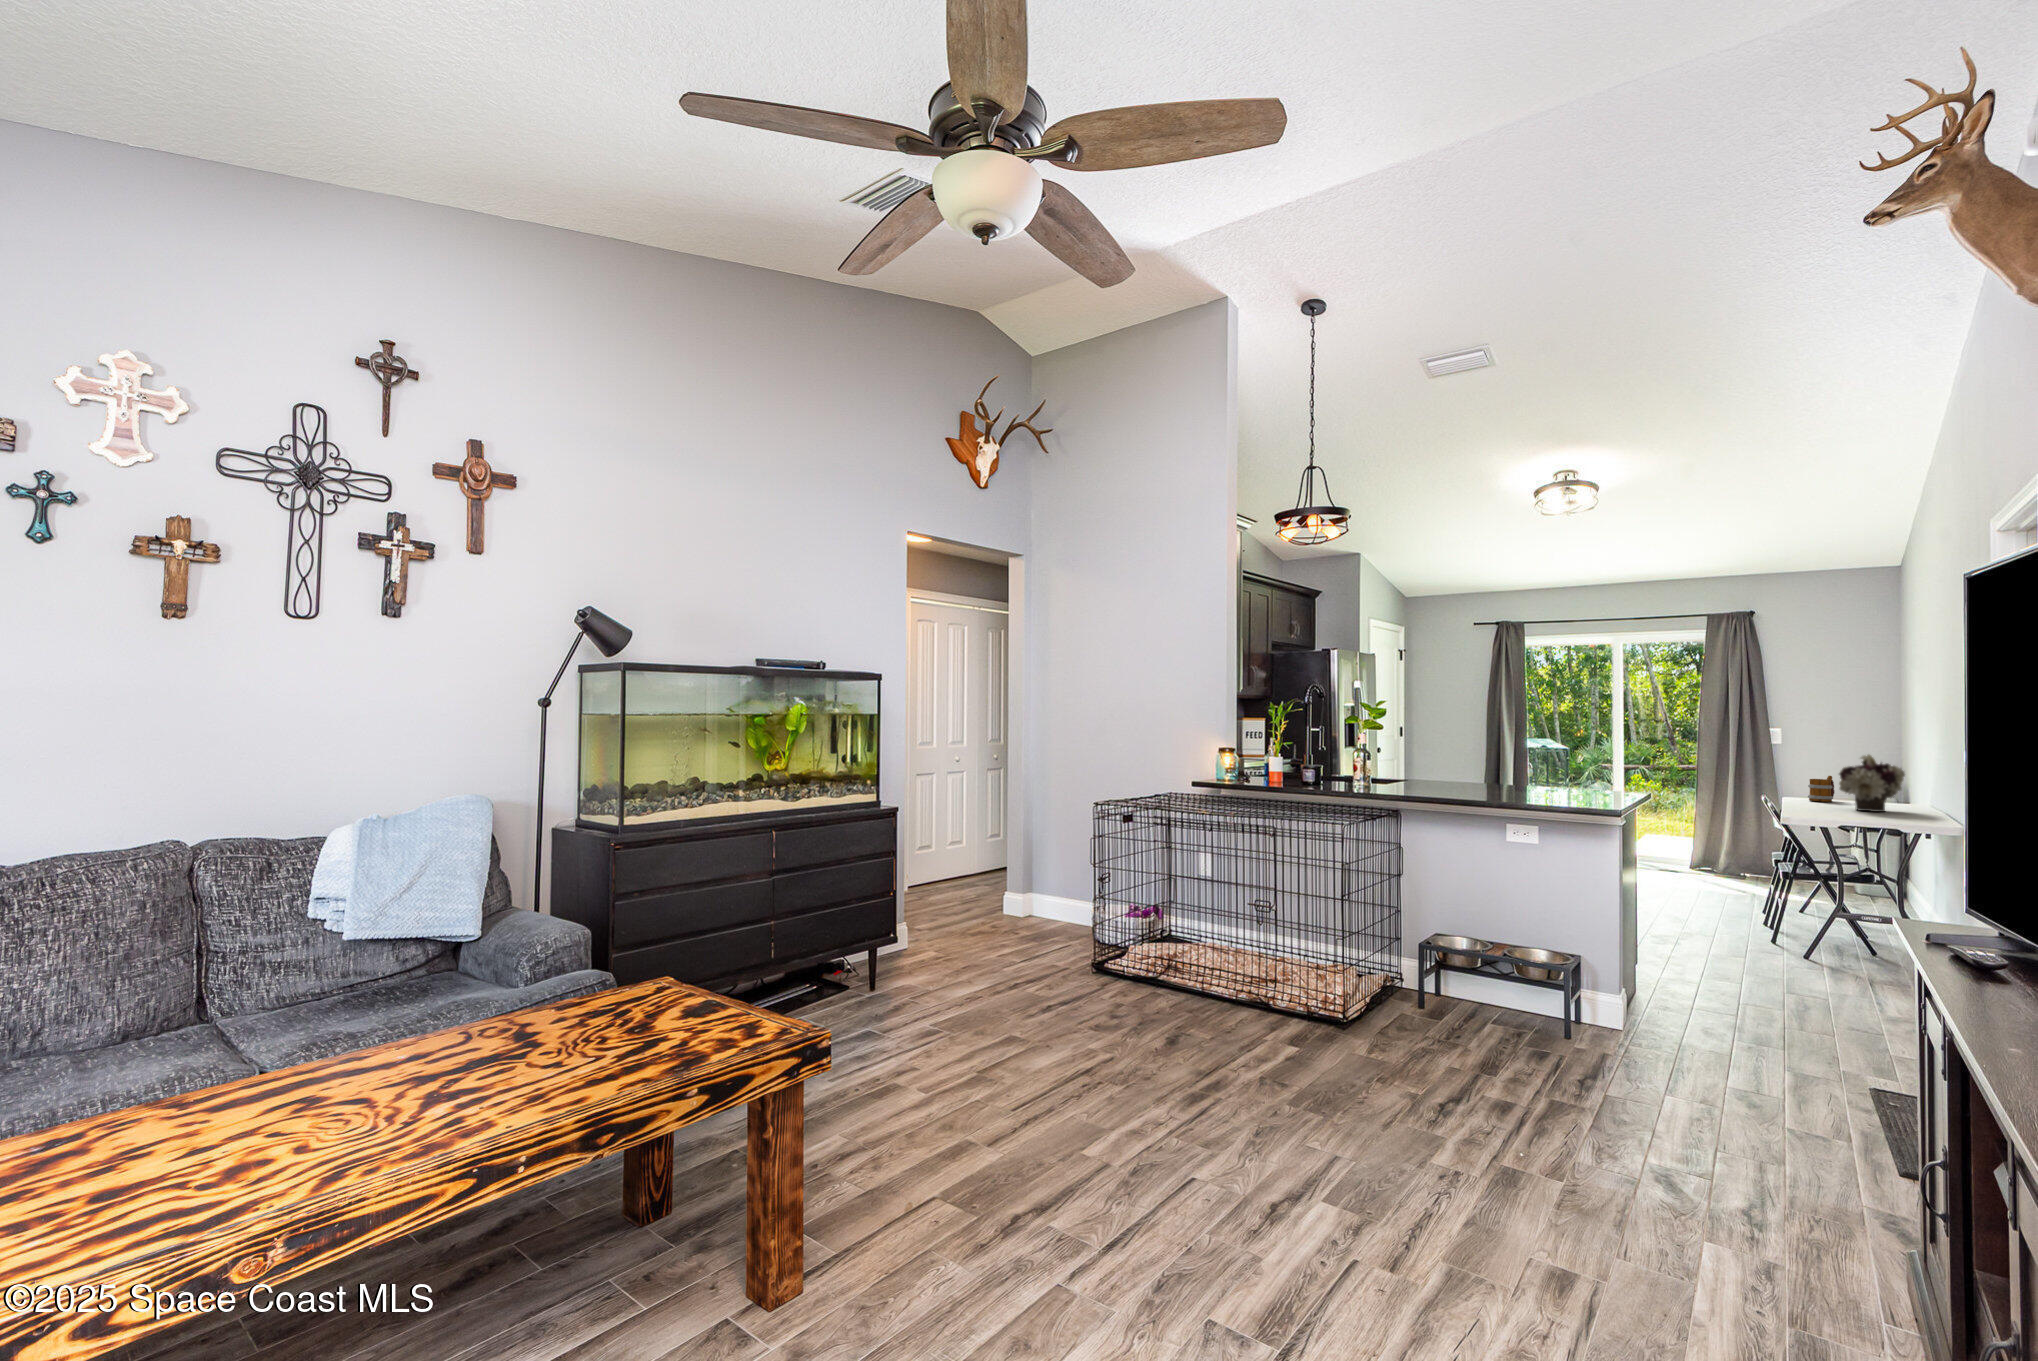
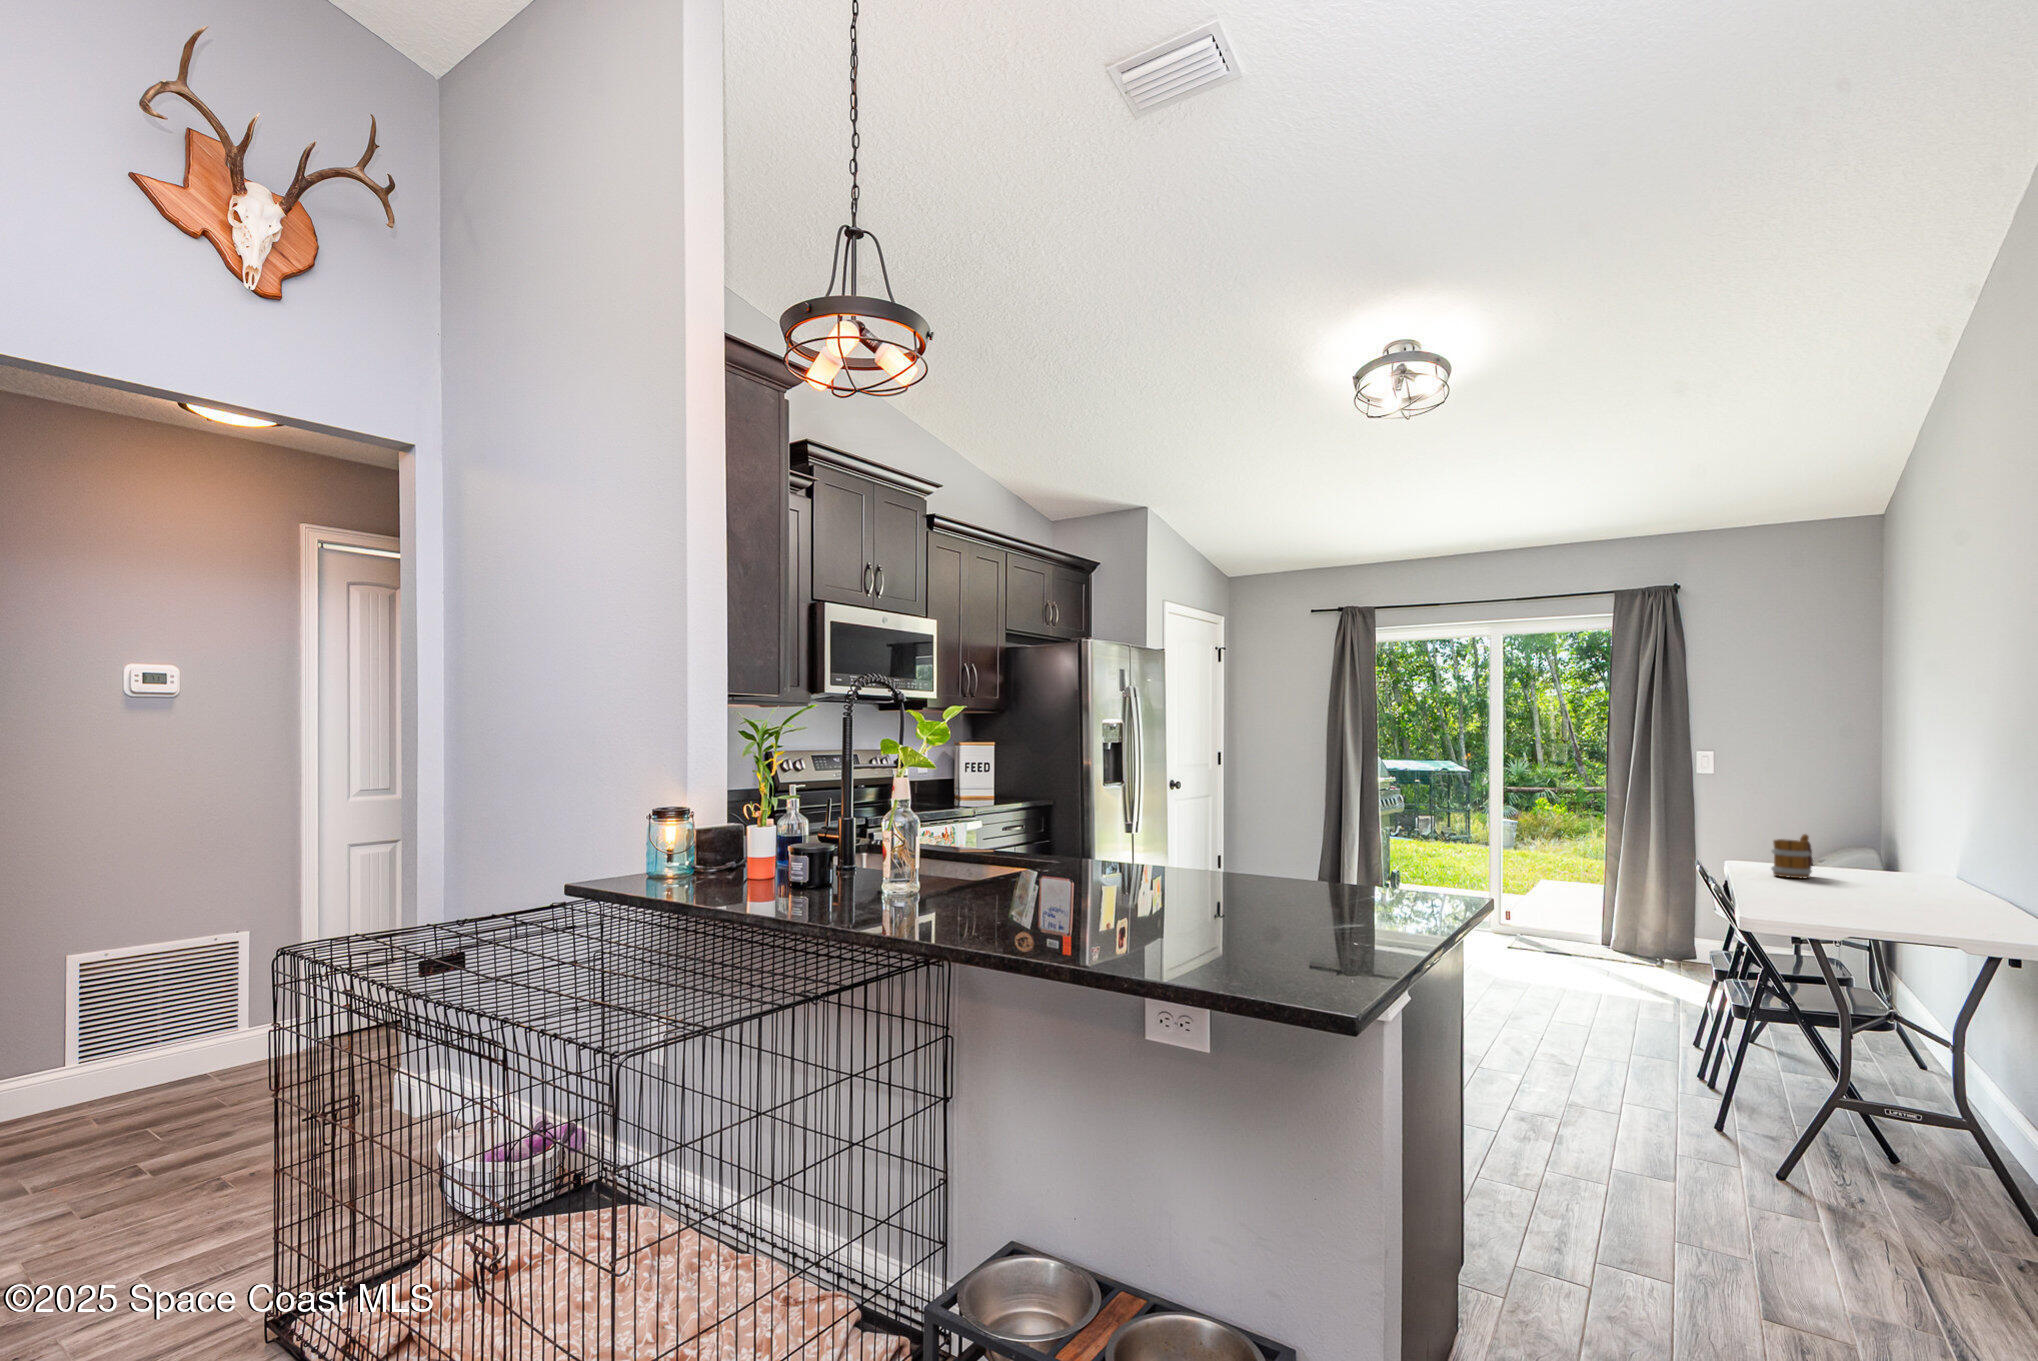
flower arrangement: present [1839,754,1905,812] -> none [1826,801,1942,904]

